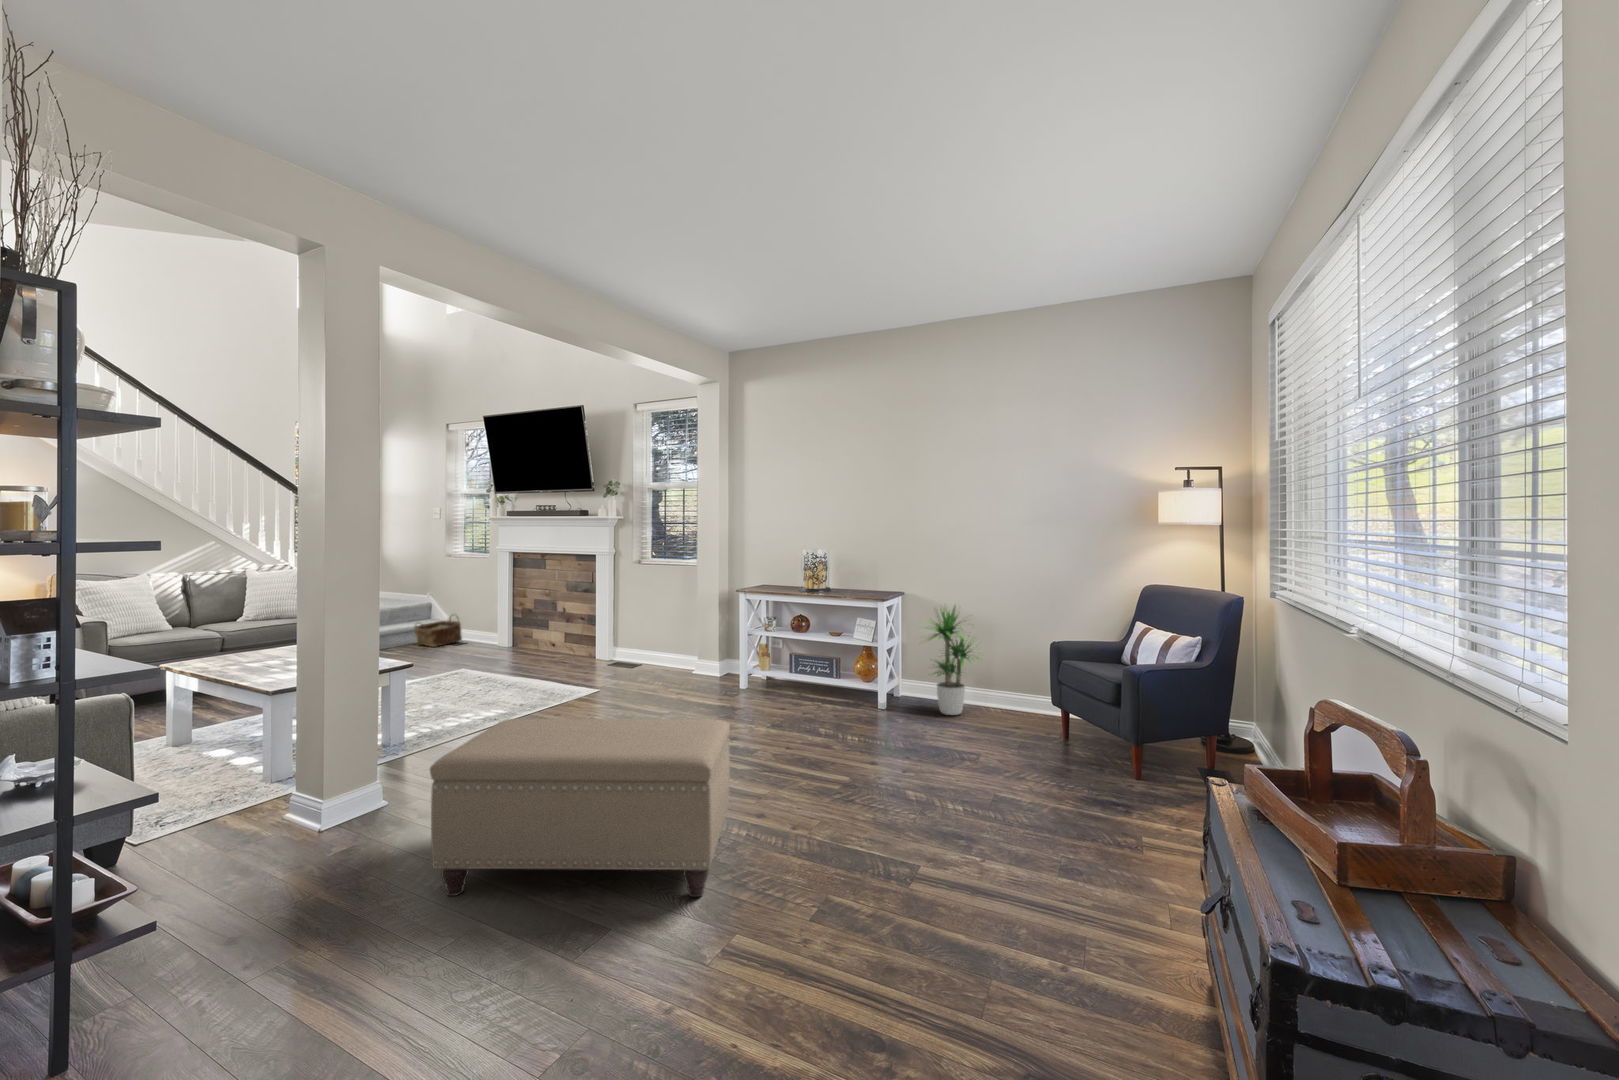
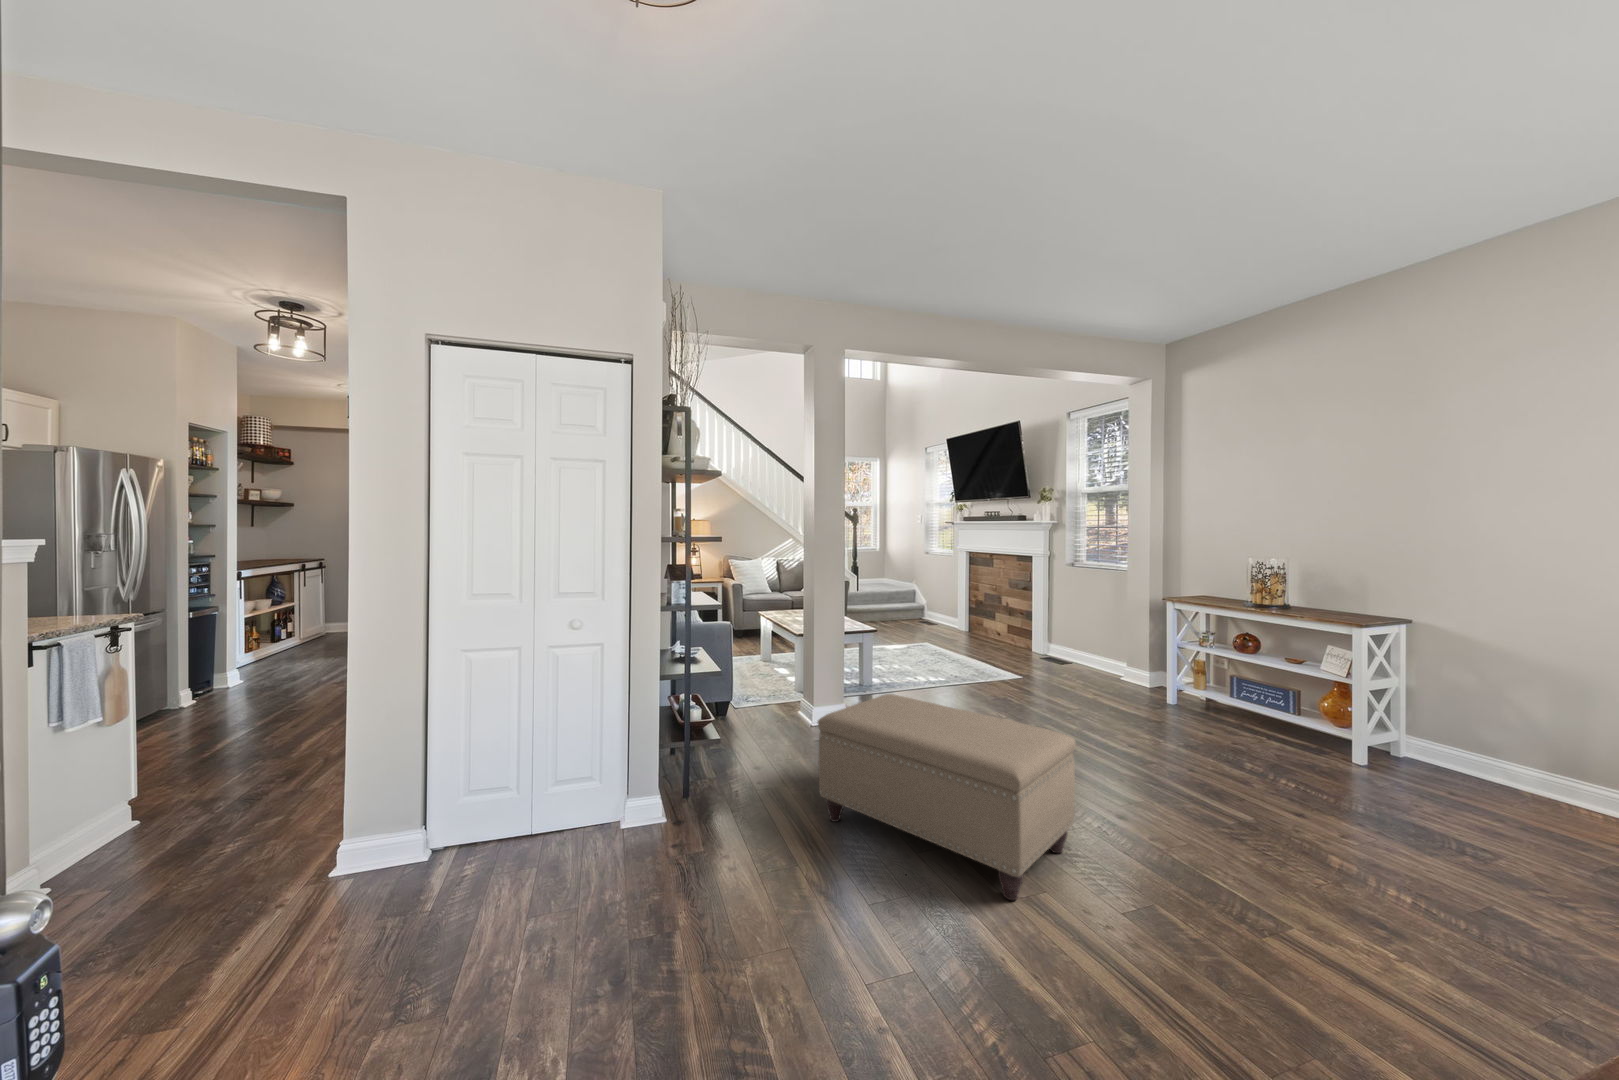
potted plant: present [928,606,979,715] -> none [1419,638,1574,802]
woven basket: present [414,615,462,647] -> none [900,600,933,624]

